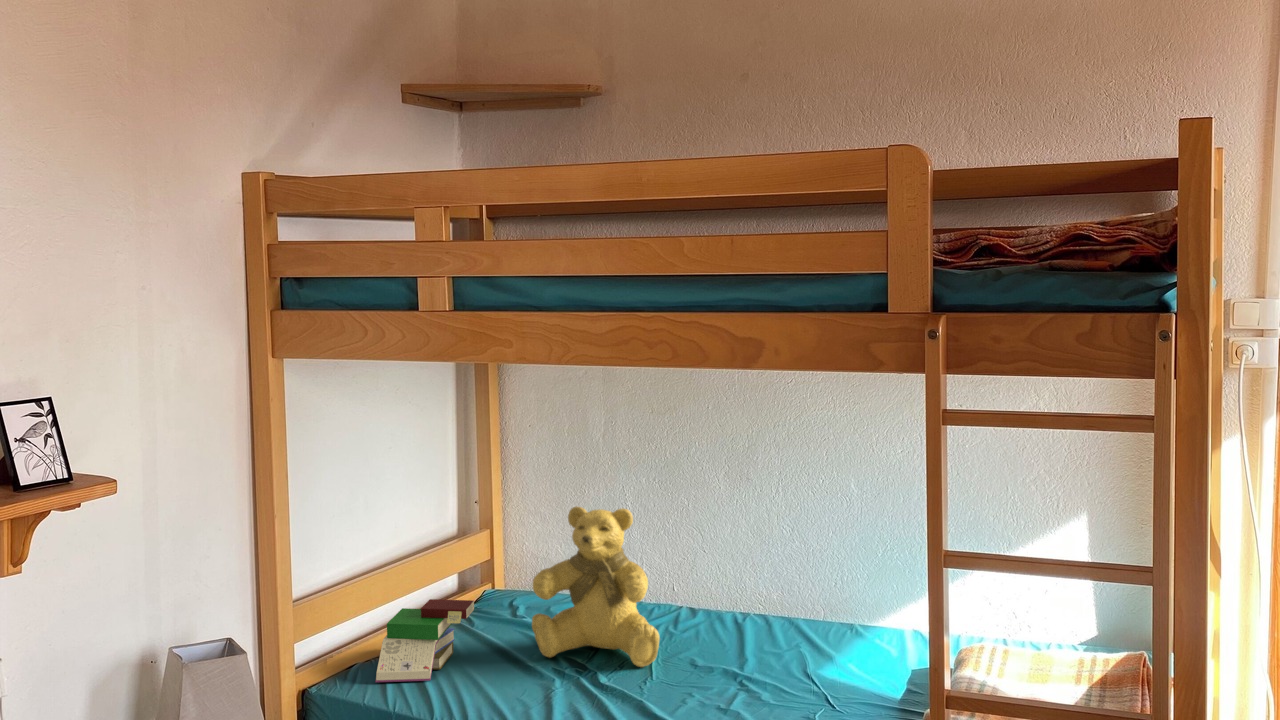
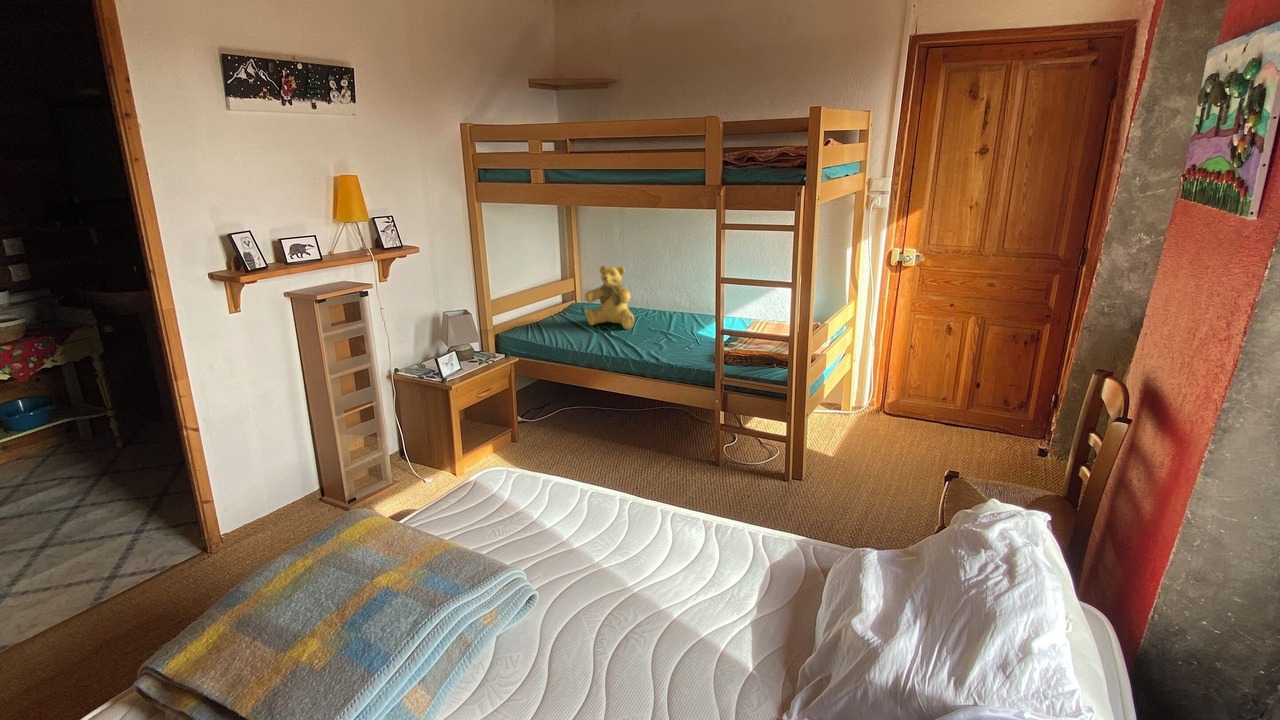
book: present [375,599,474,682] -> none [523,302,563,332]

